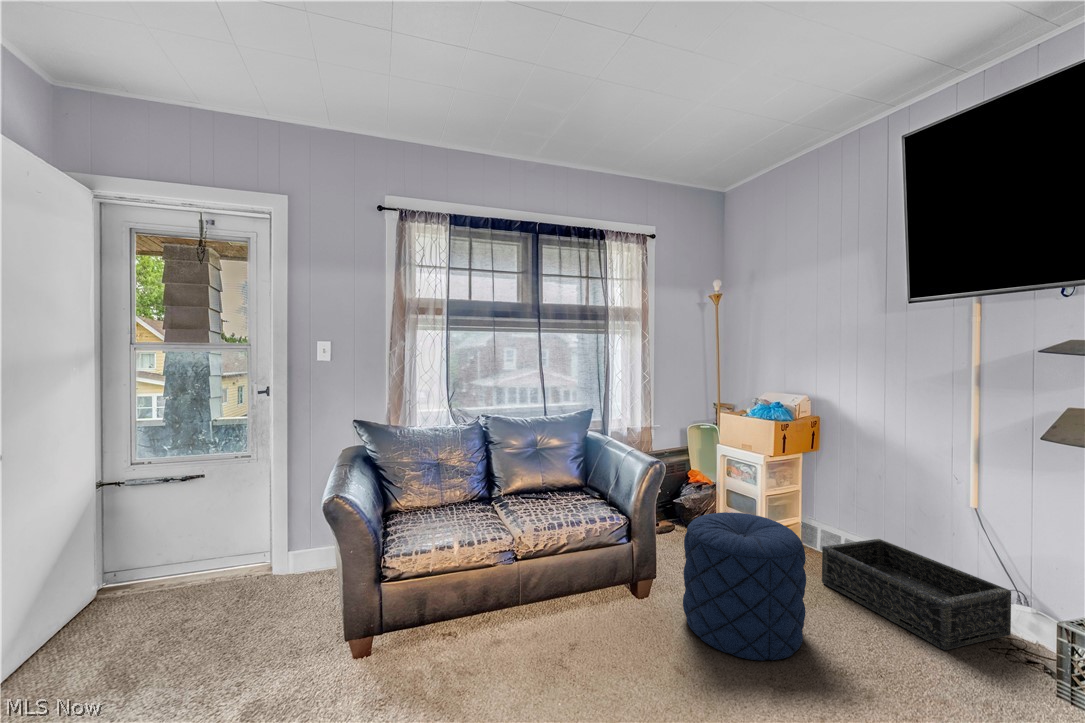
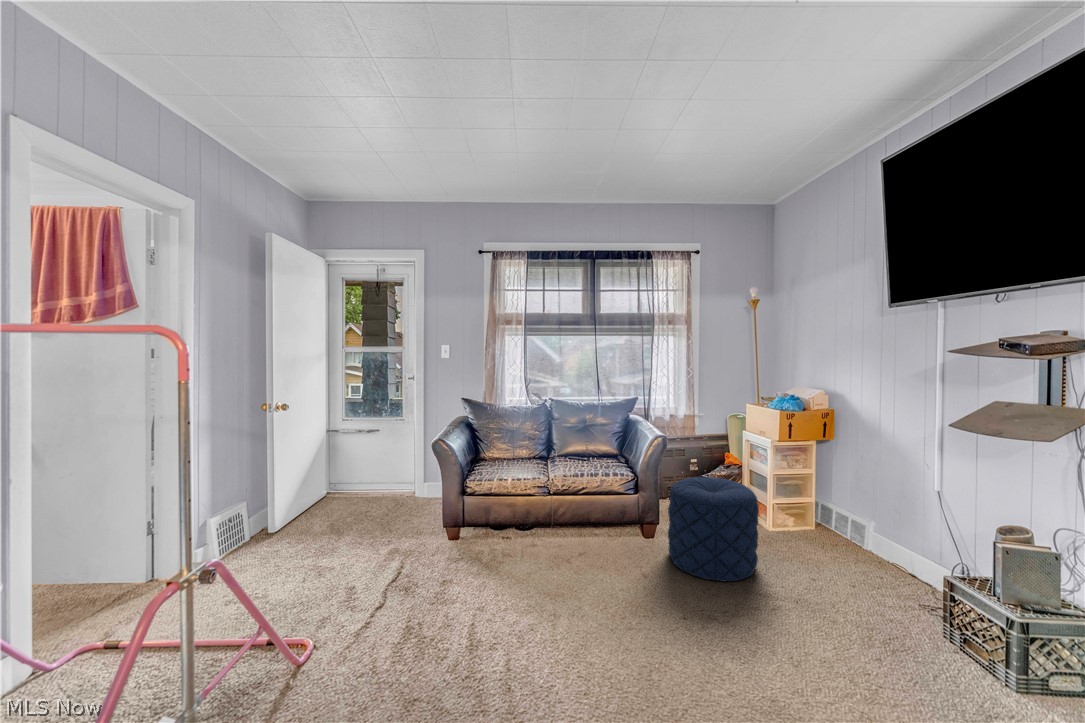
basket: present [822,539,1011,650] -> none [809,516,956,600]

